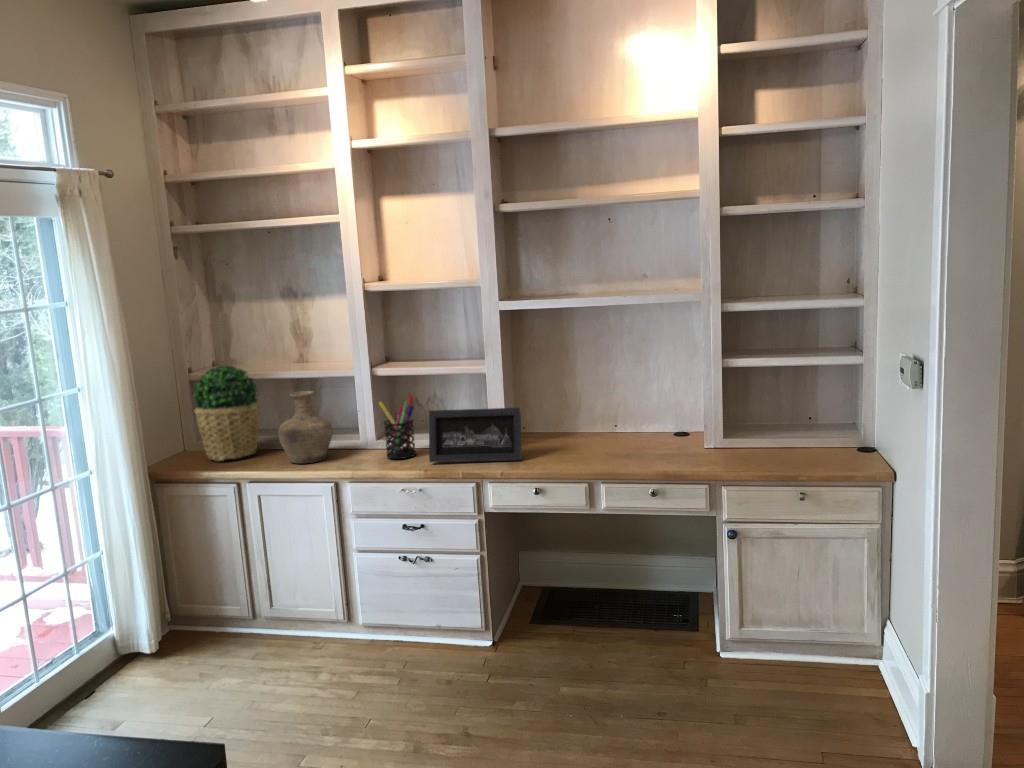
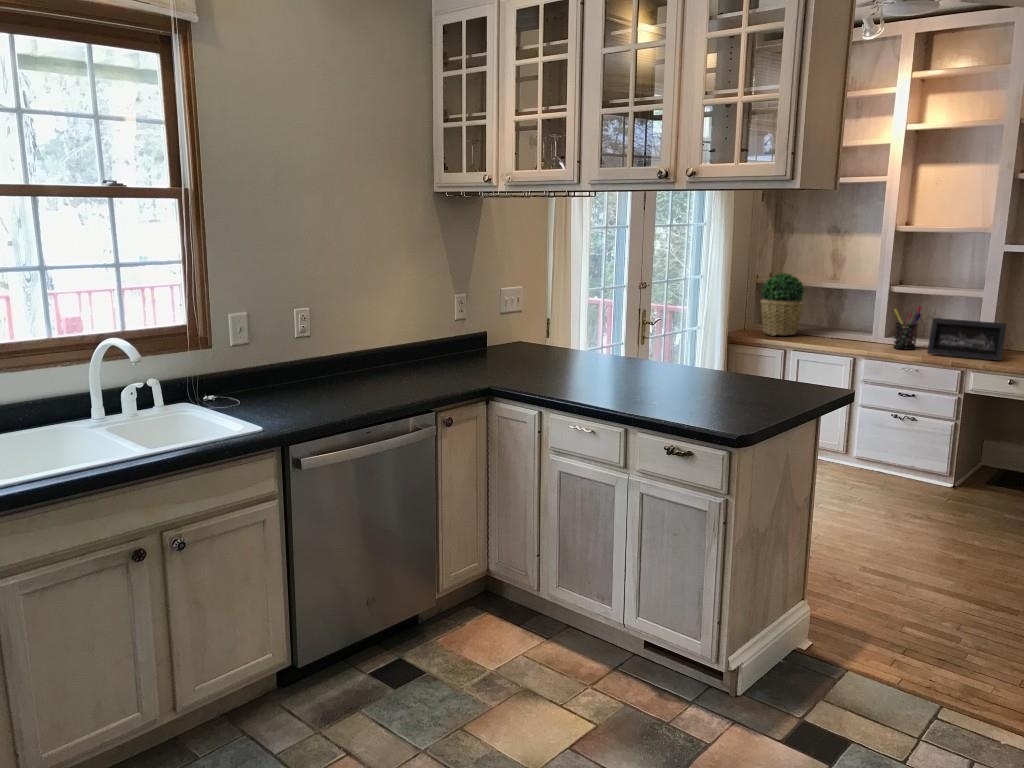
vase: present [278,391,332,463] -> none [817,296,856,344]

